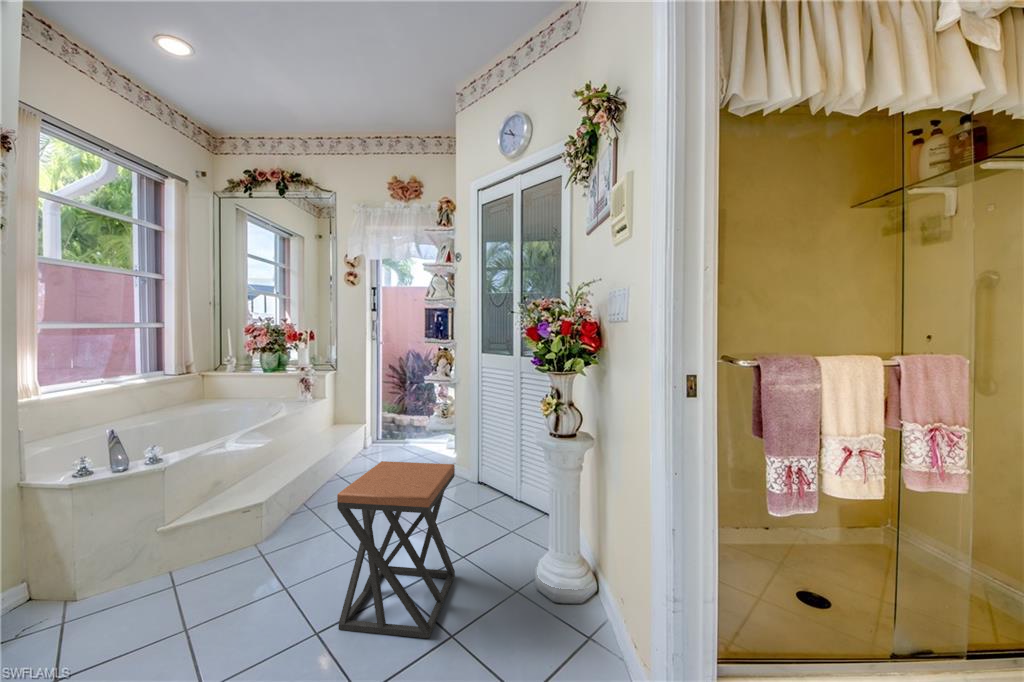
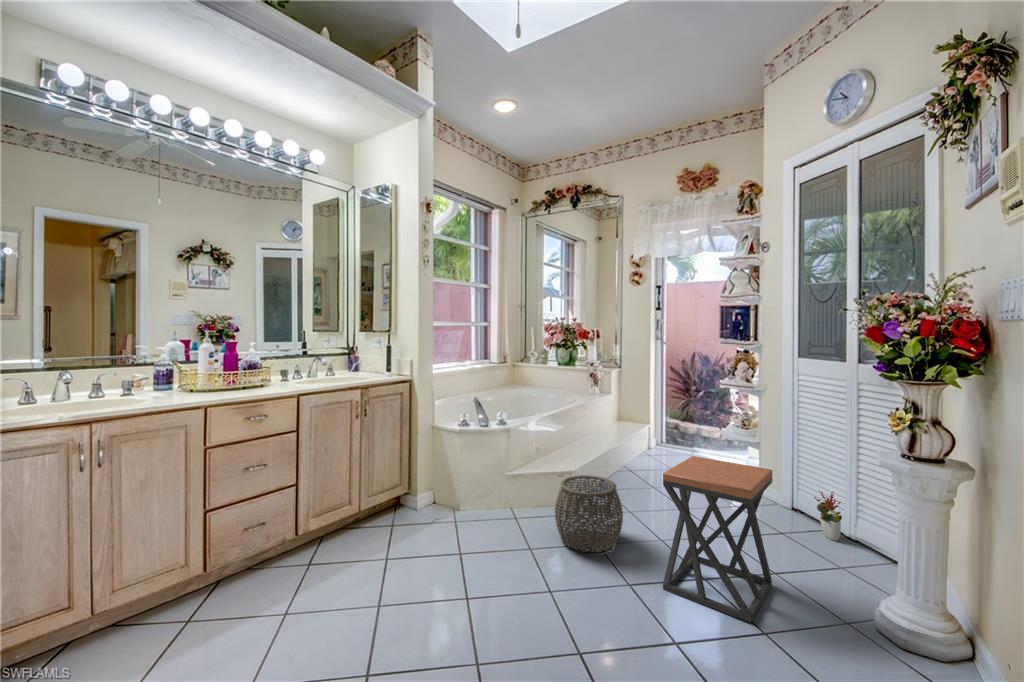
decorative plant: none [493,465,513,507] -> present [814,491,842,541]
woven basket: none [200,502,304,611] -> present [555,475,623,553]

